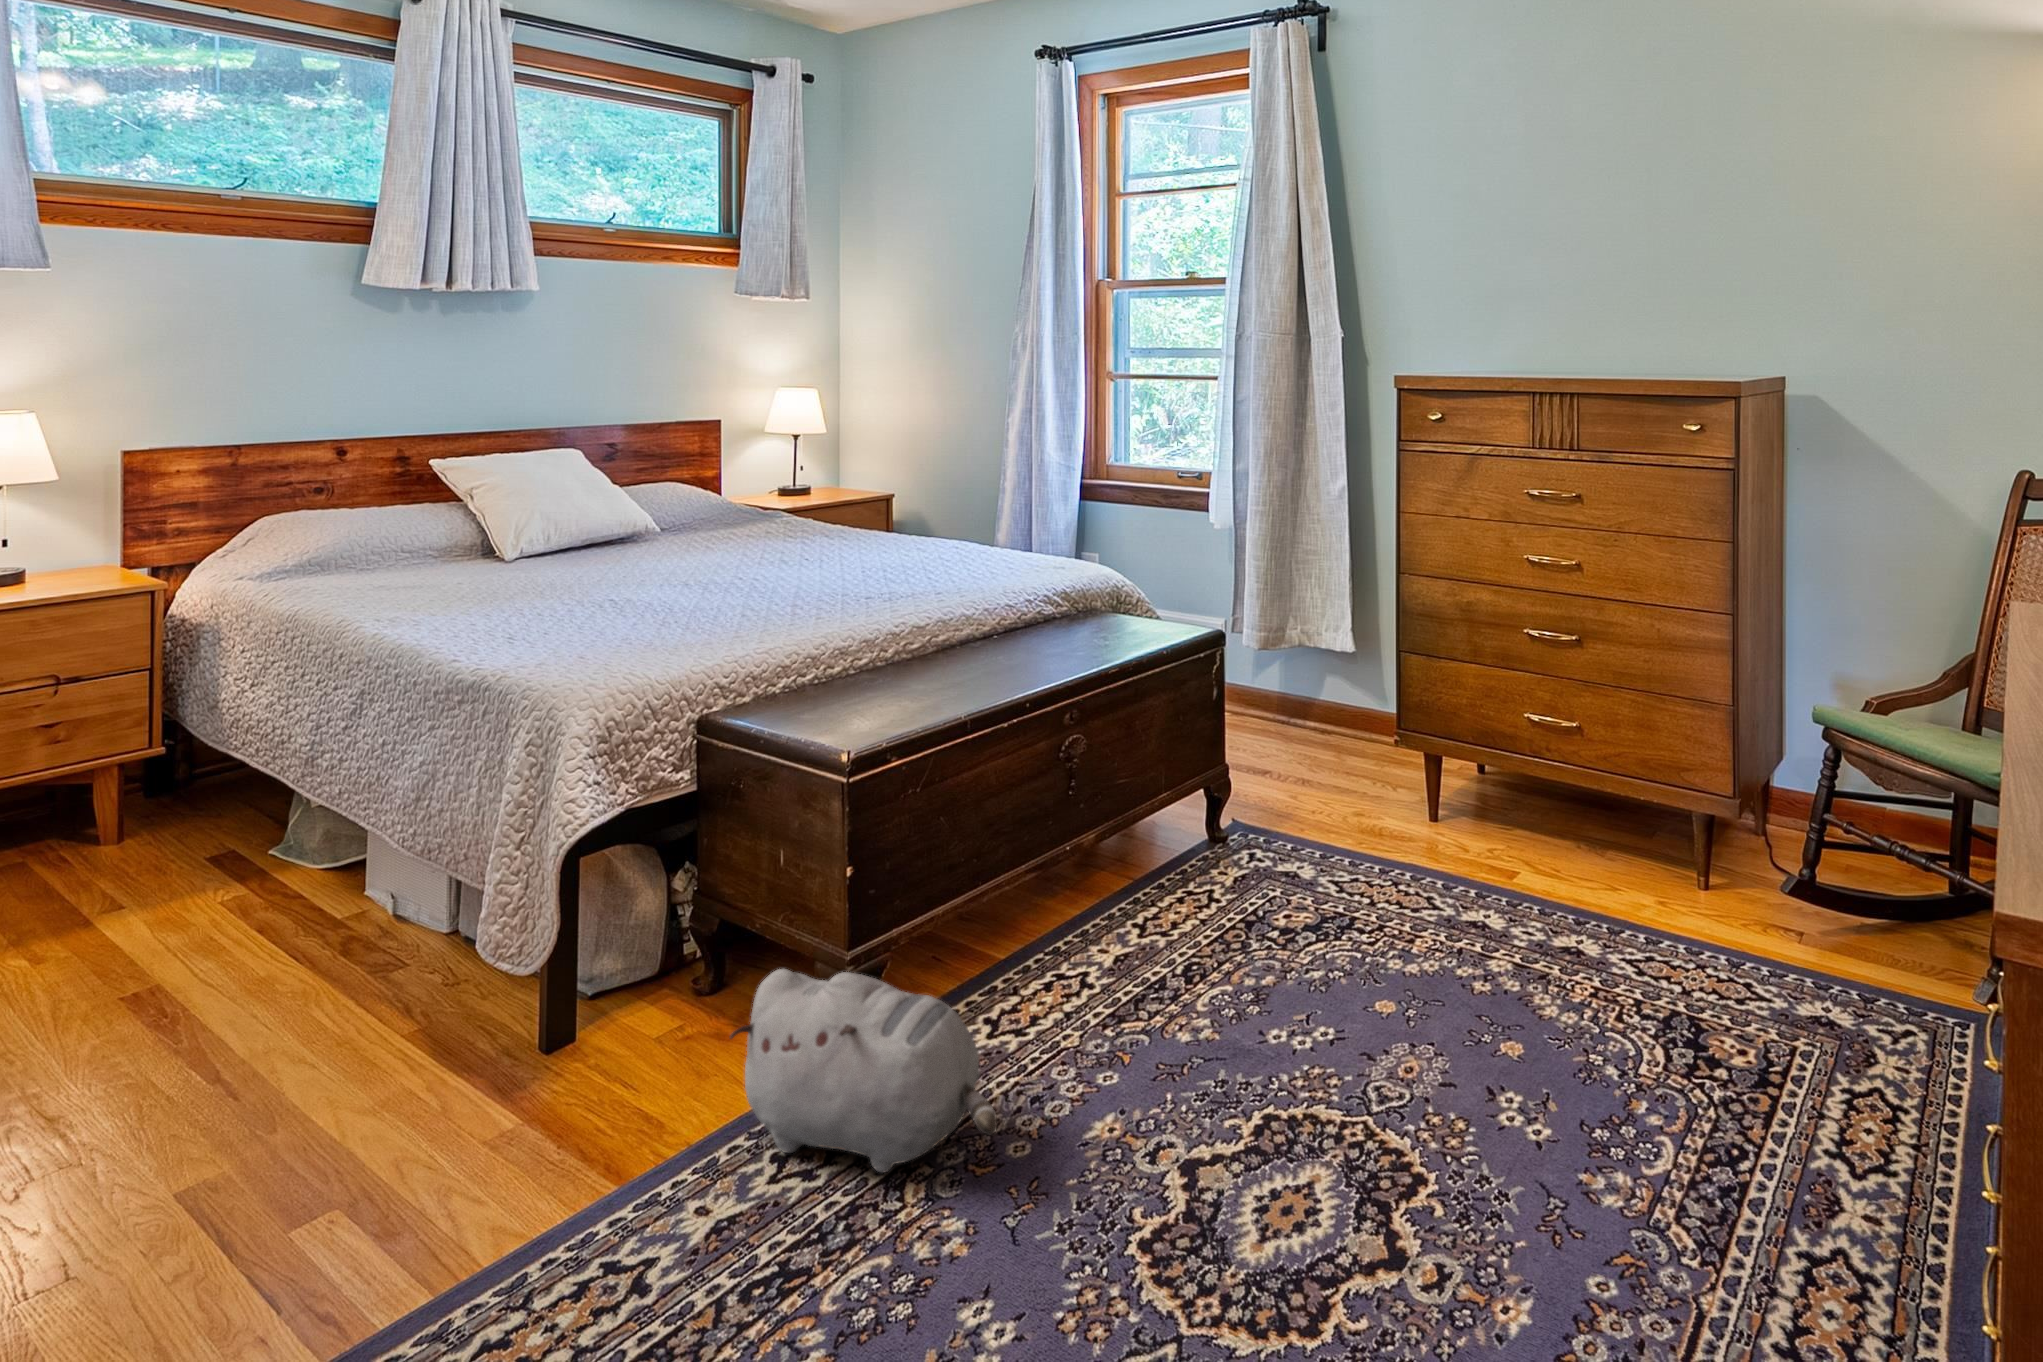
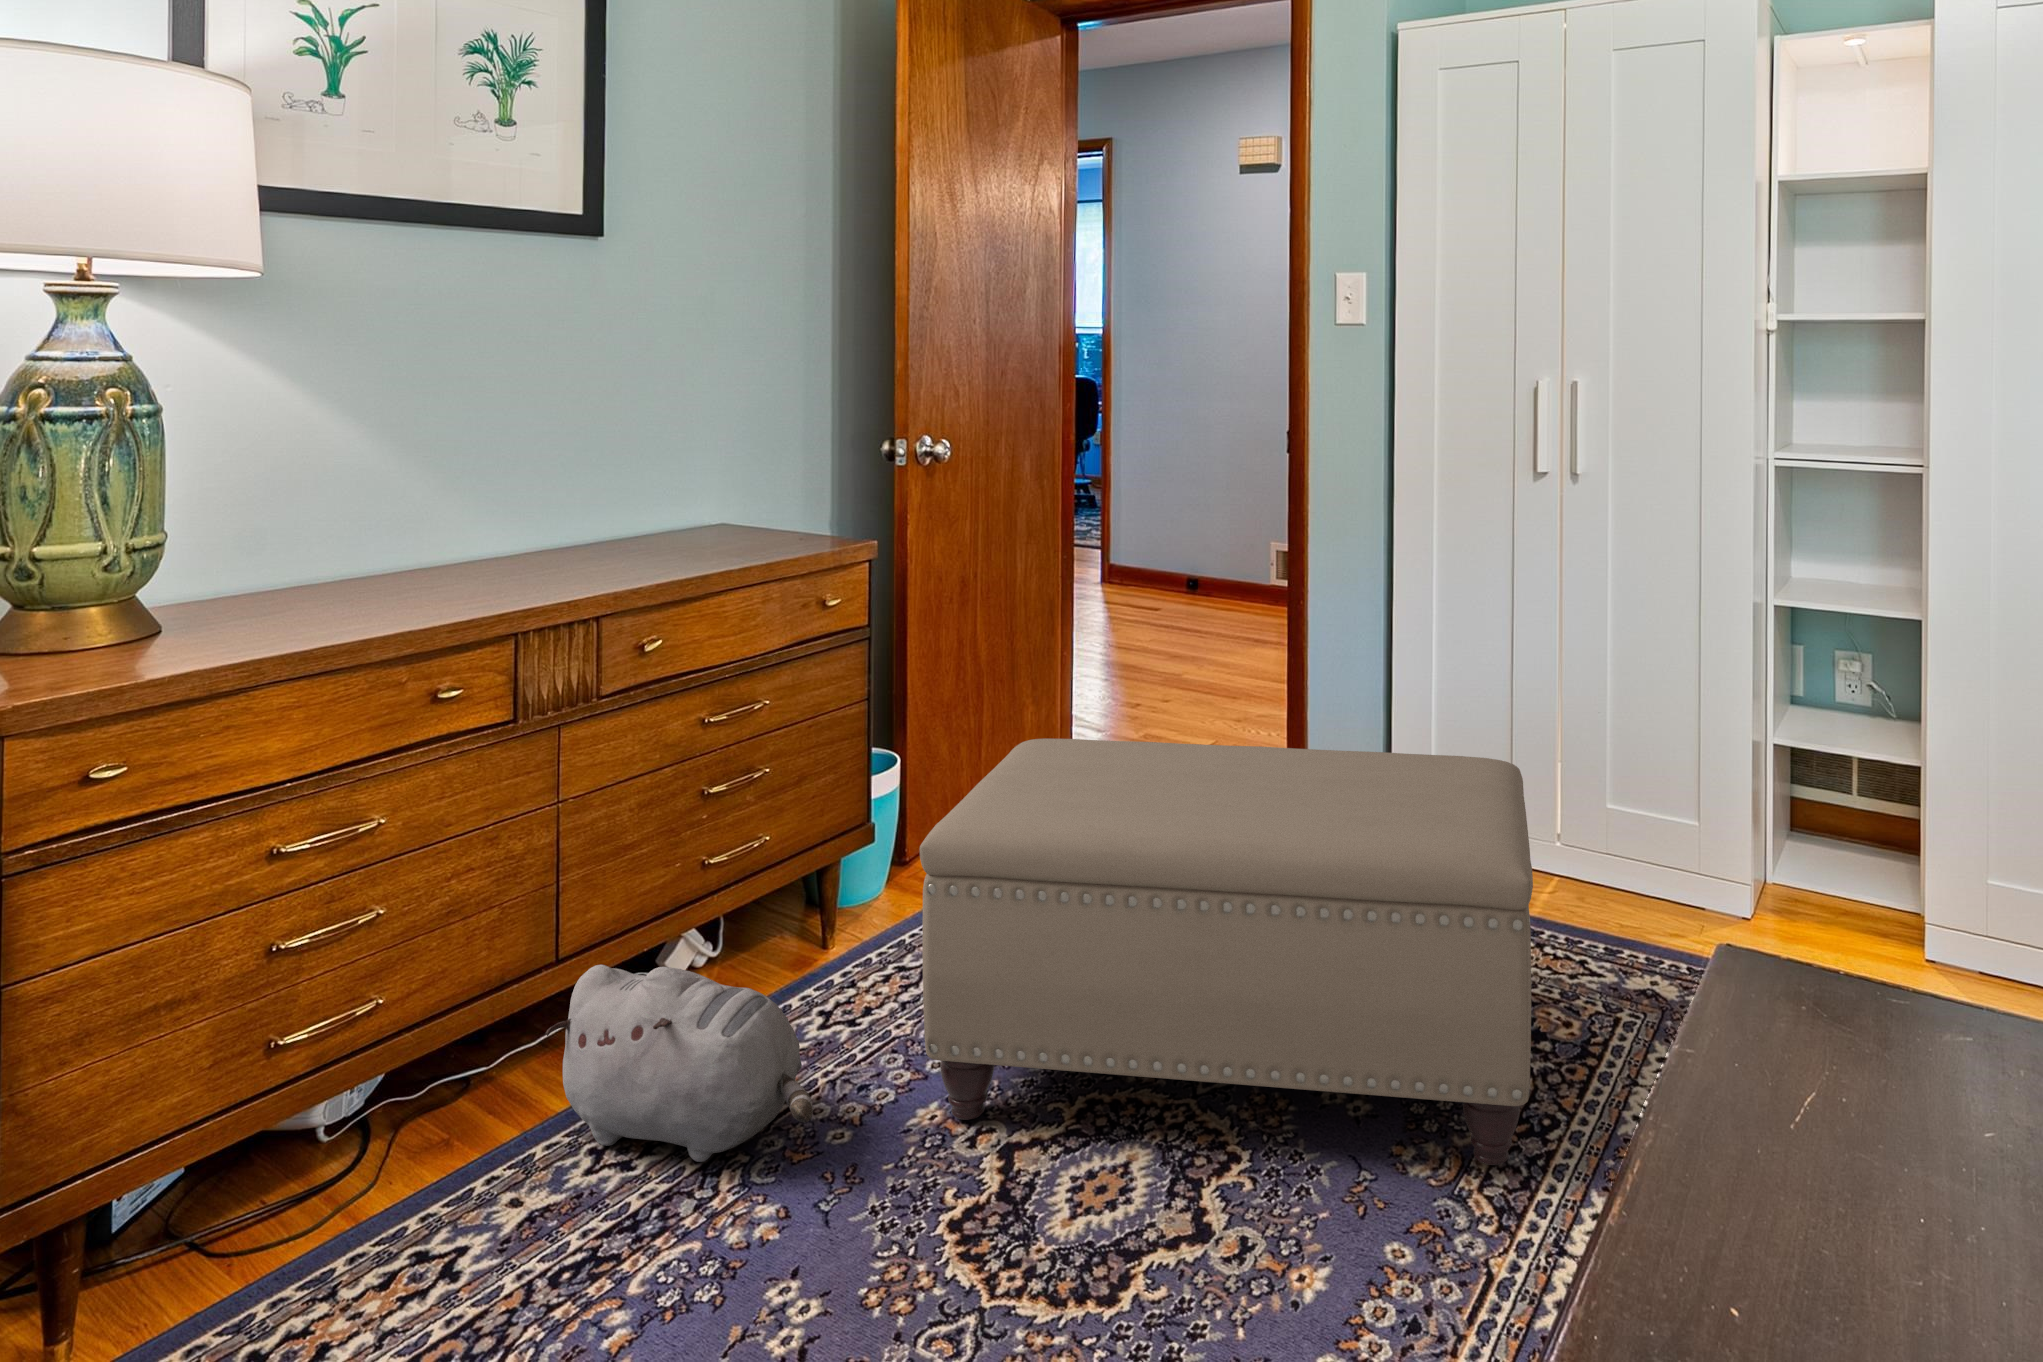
ottoman: none [1103,750,1732,1196] -> present [920,739,1533,1165]

